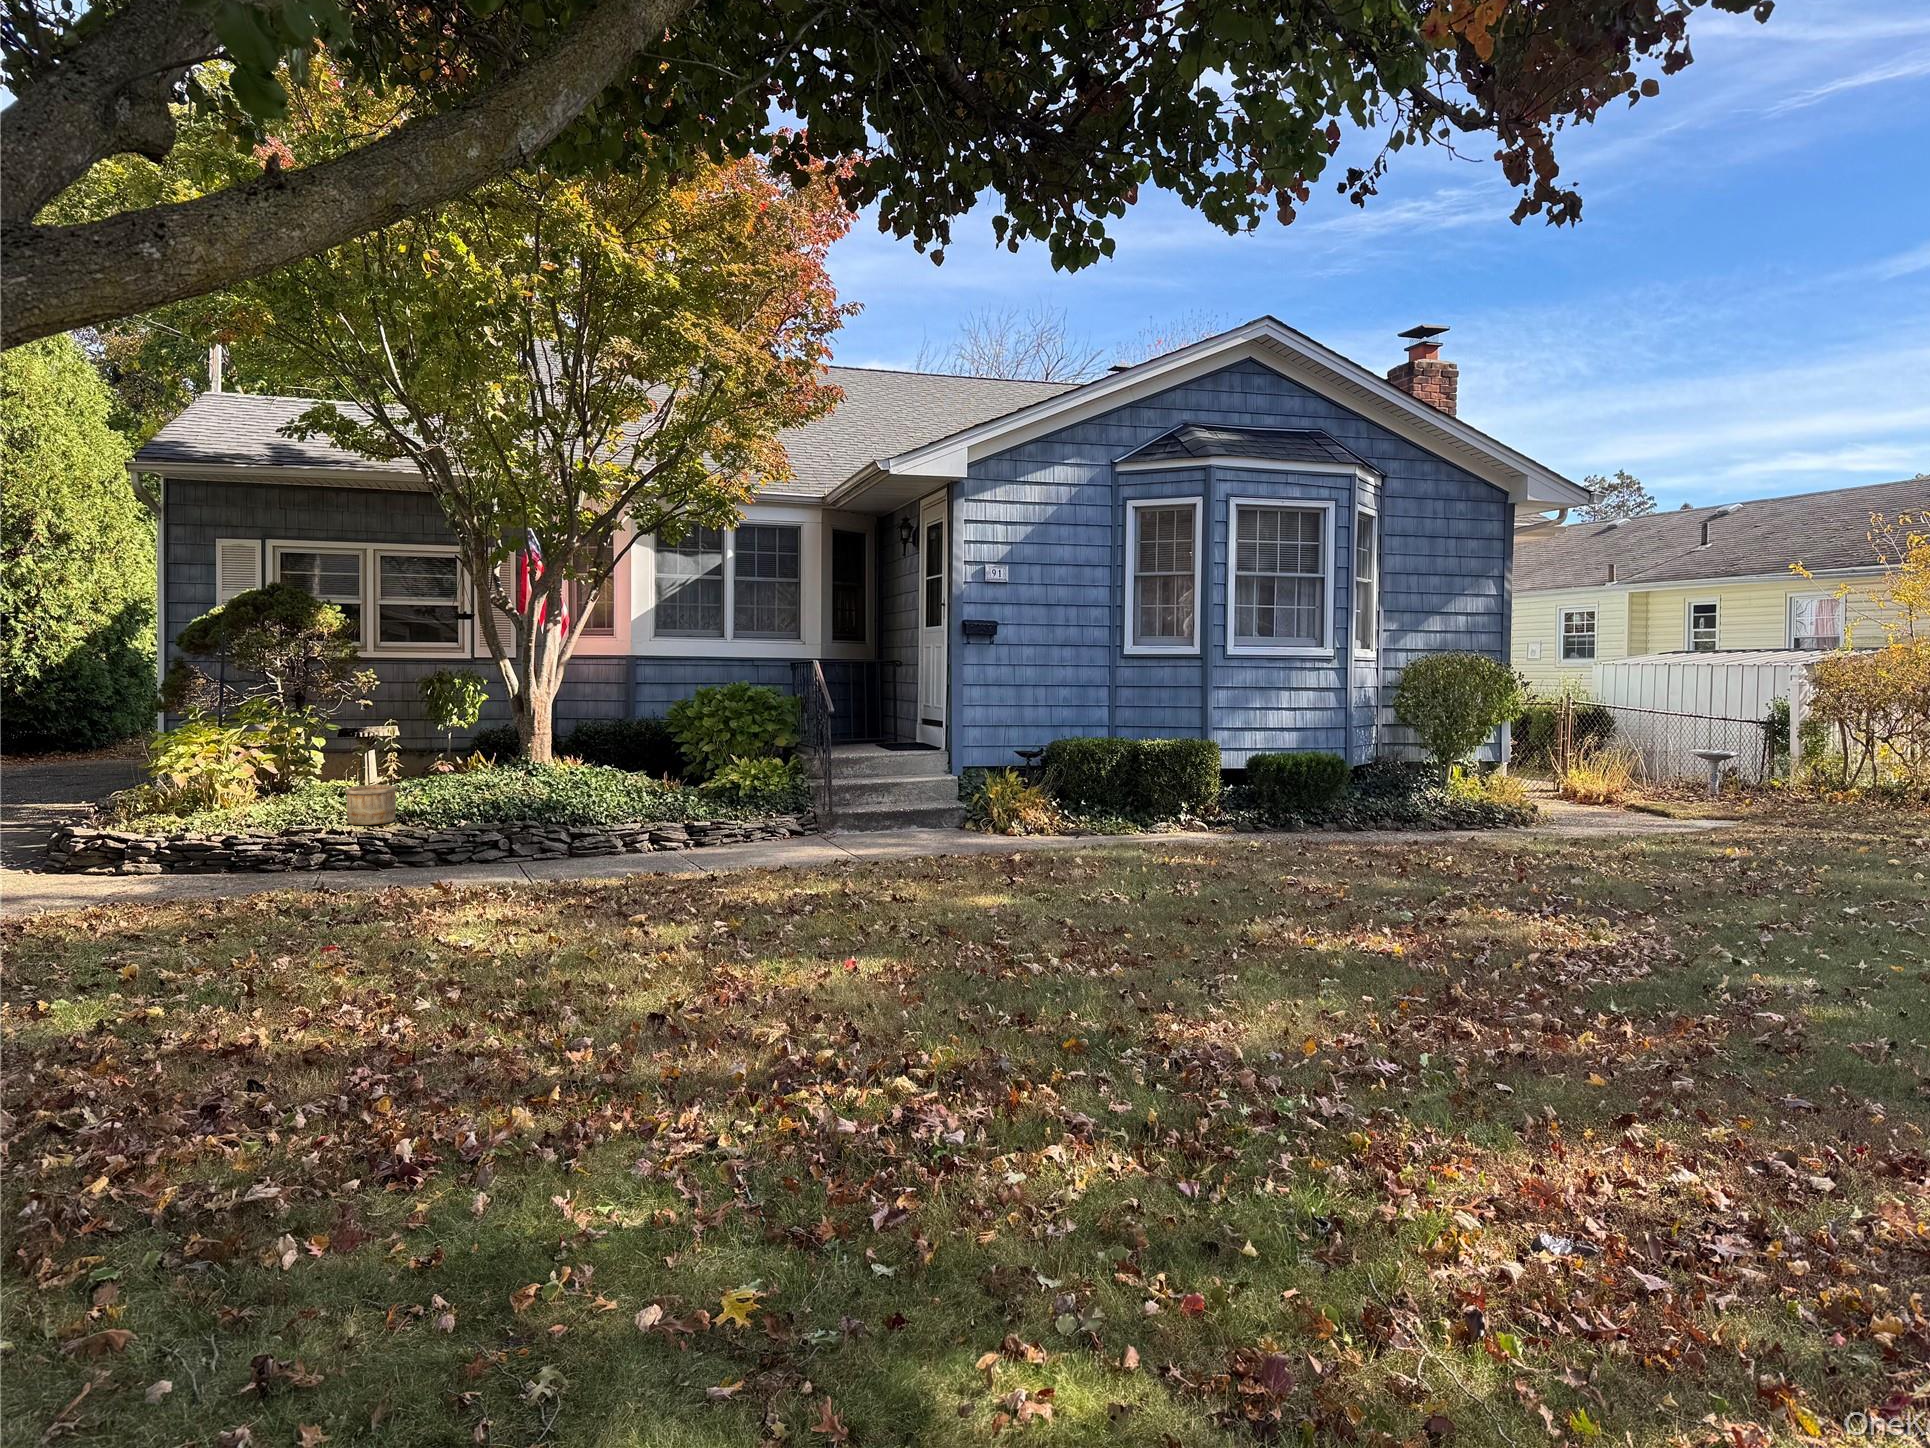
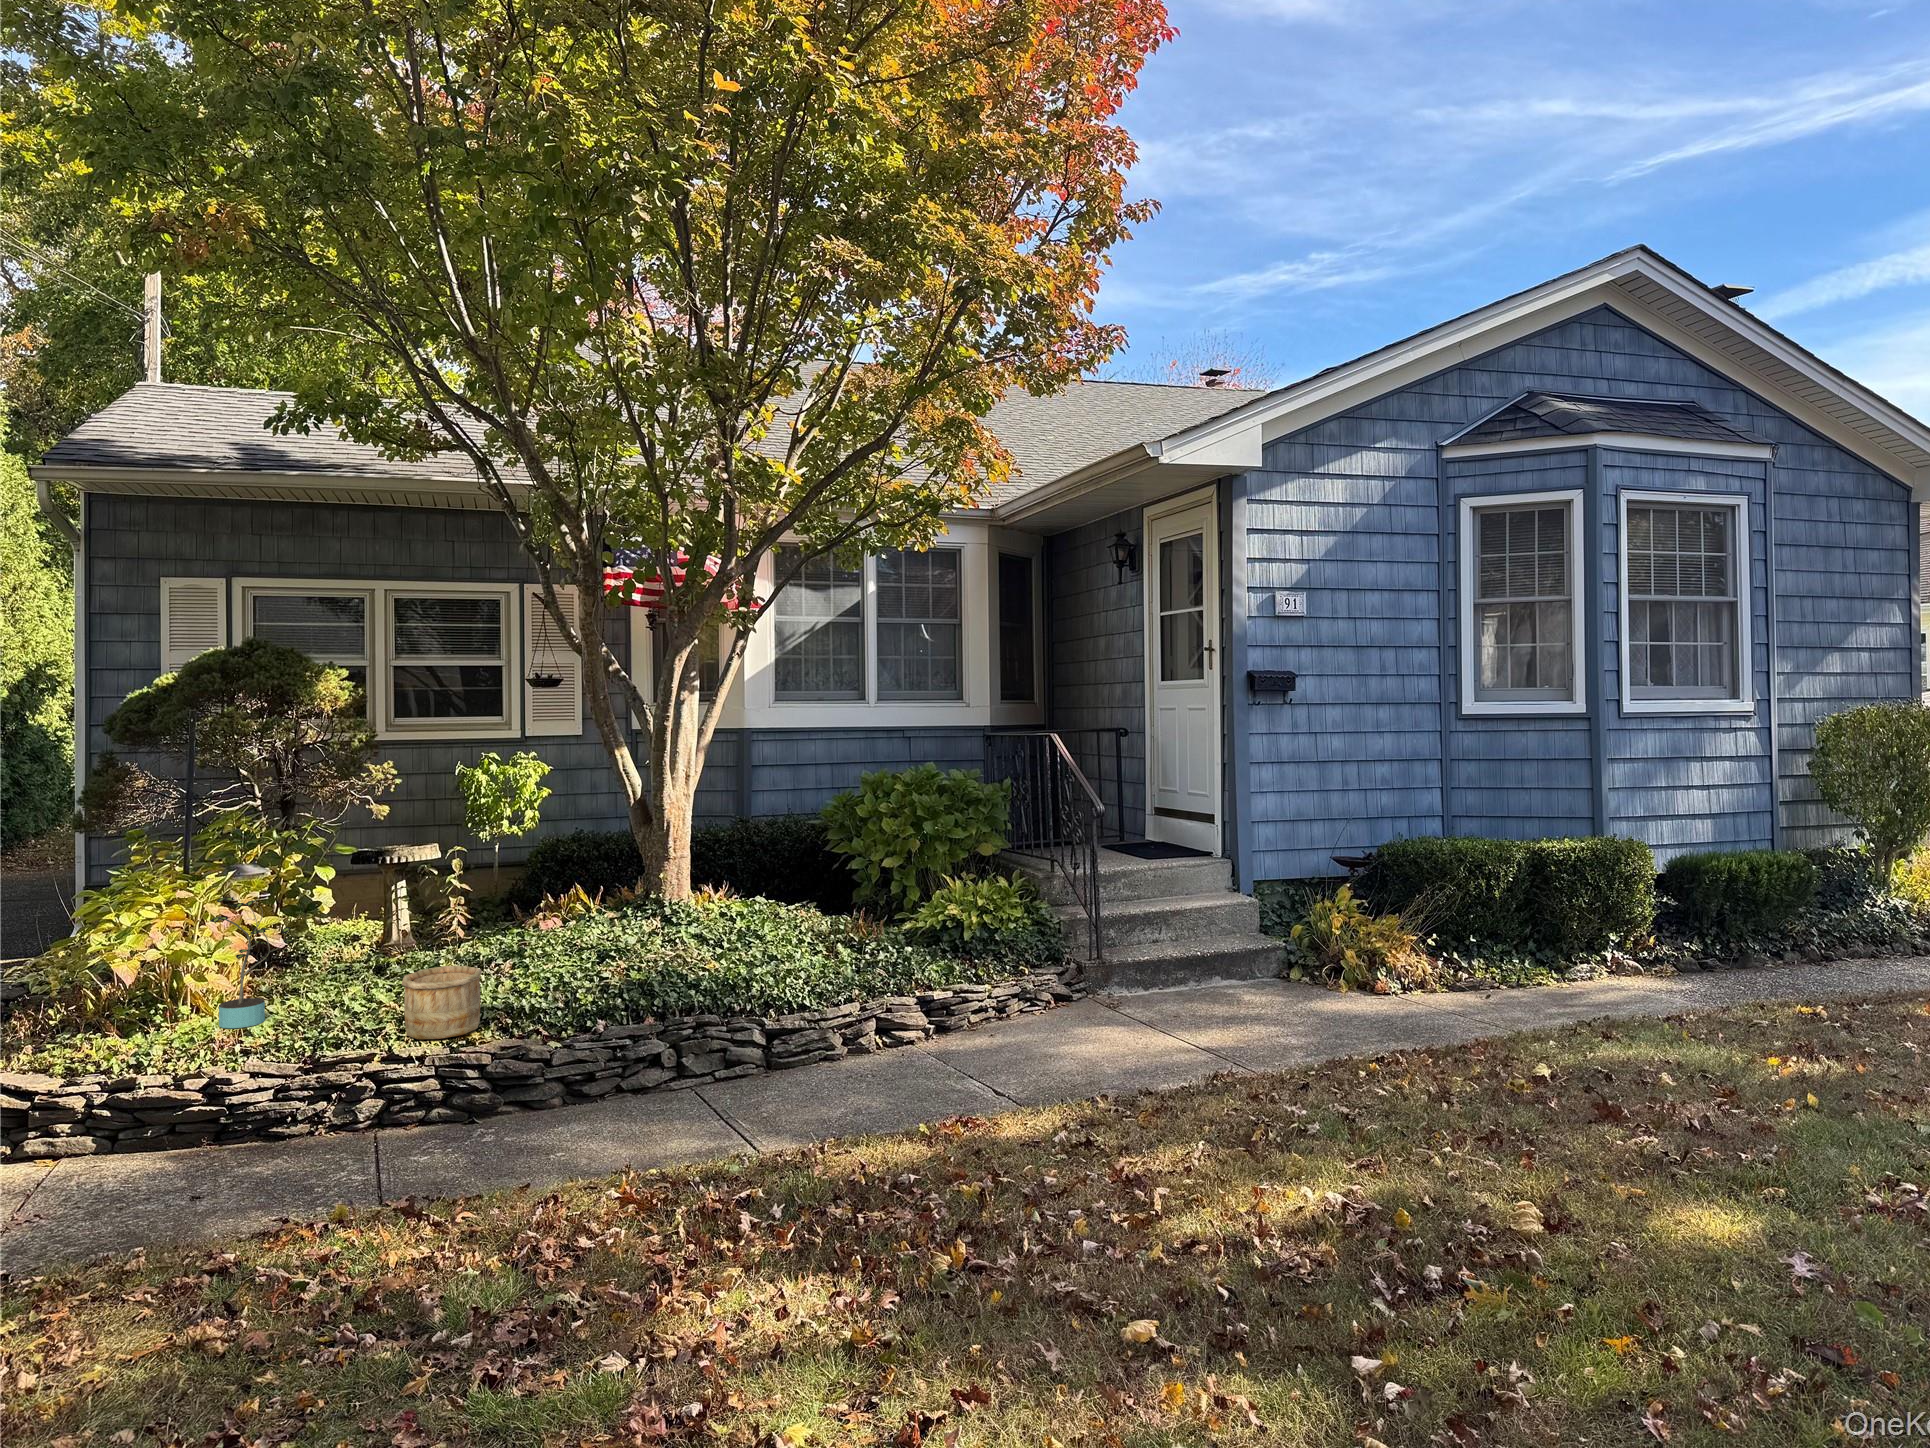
potted plant: none [231,739,284,818] -> present [210,897,293,1028]

